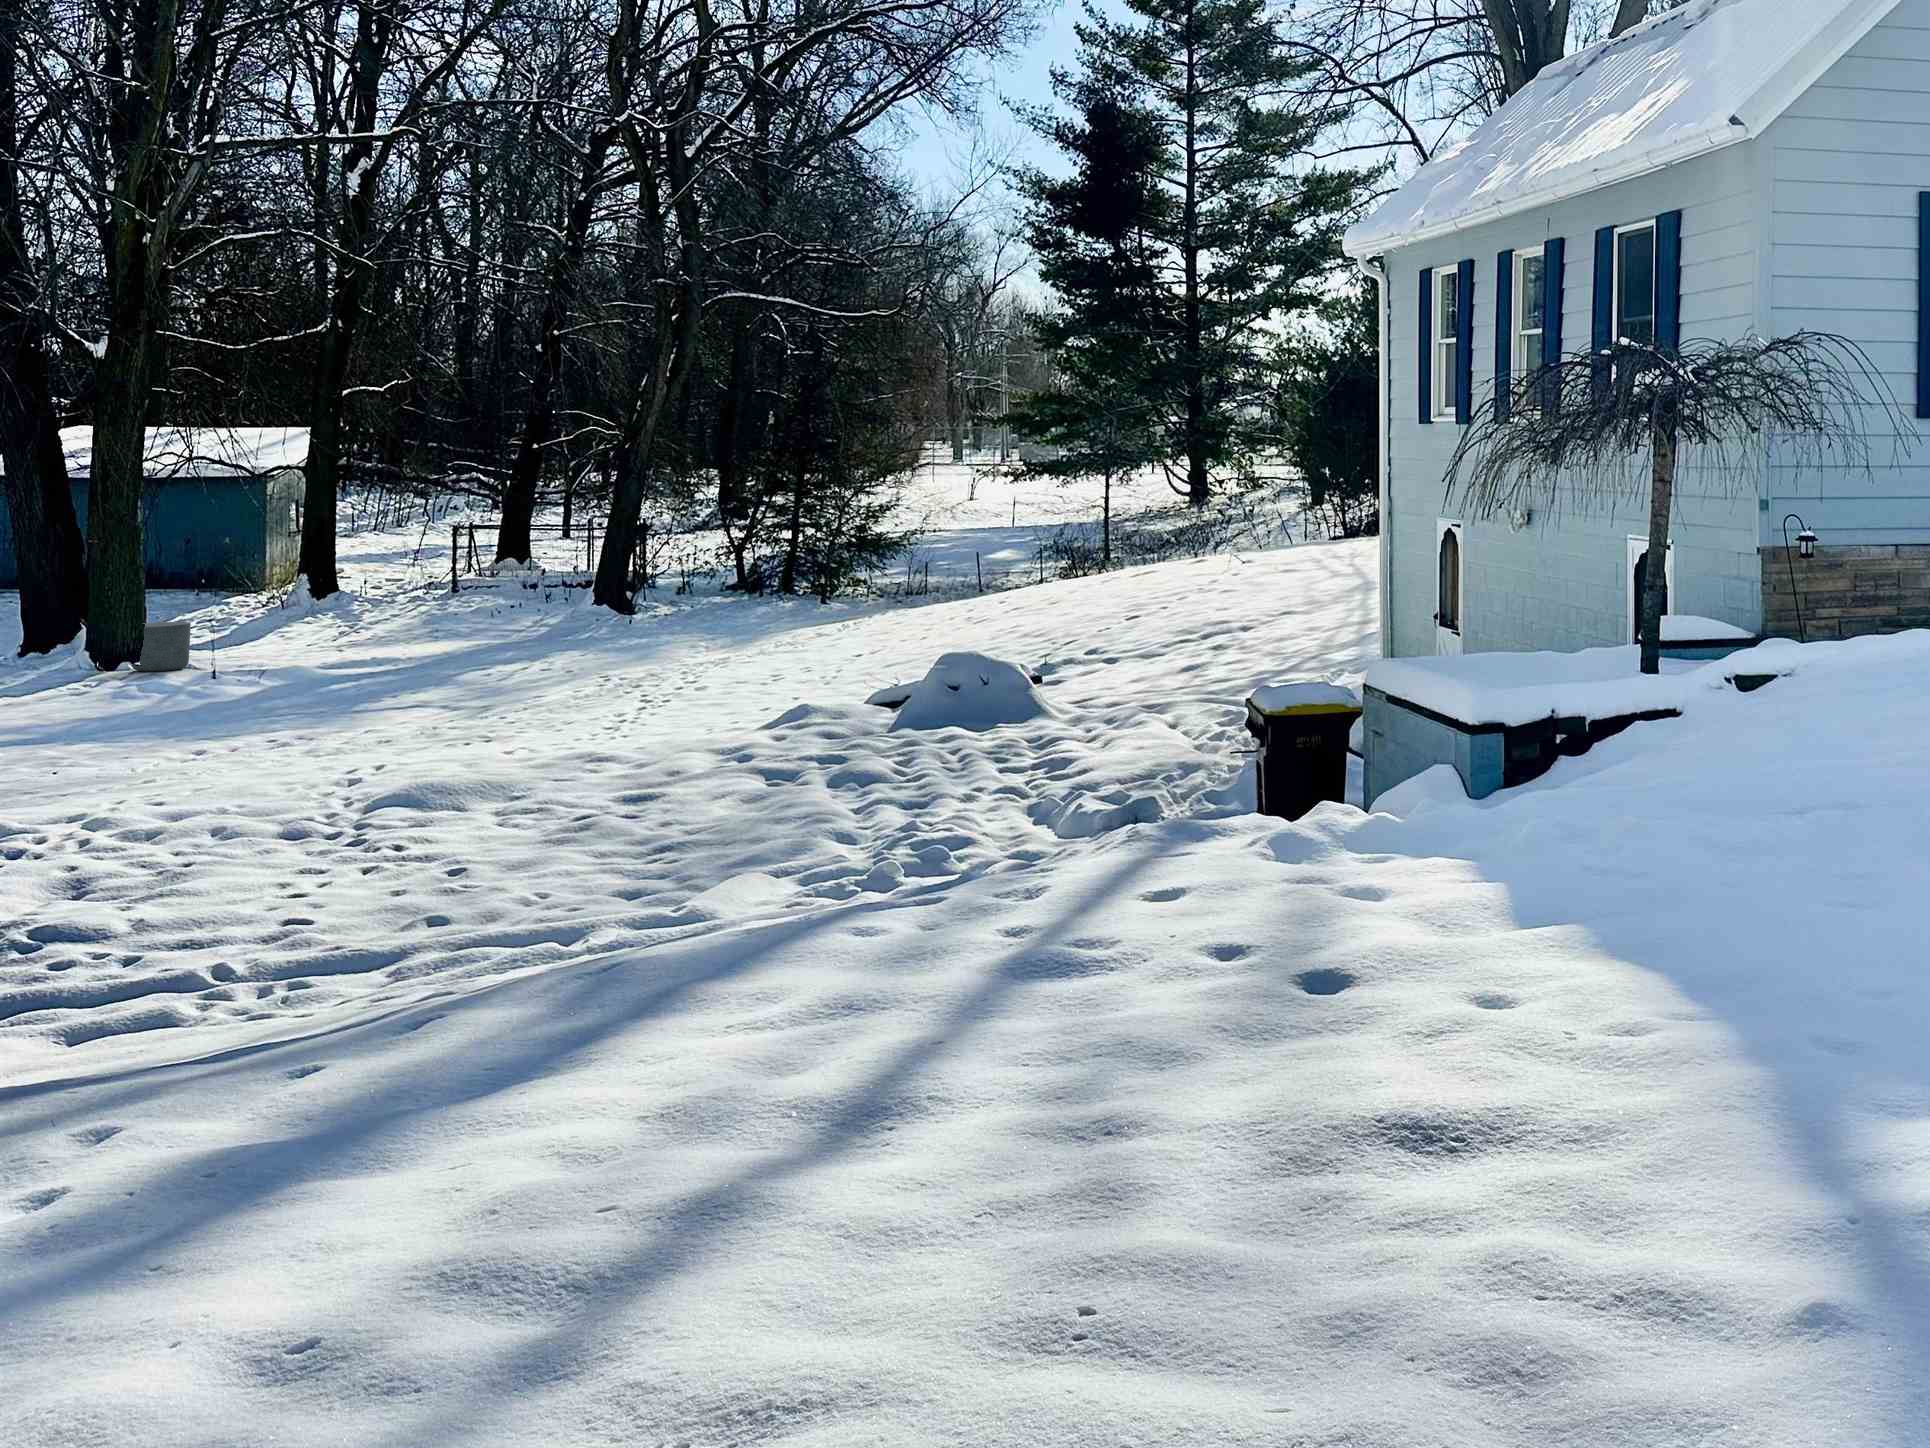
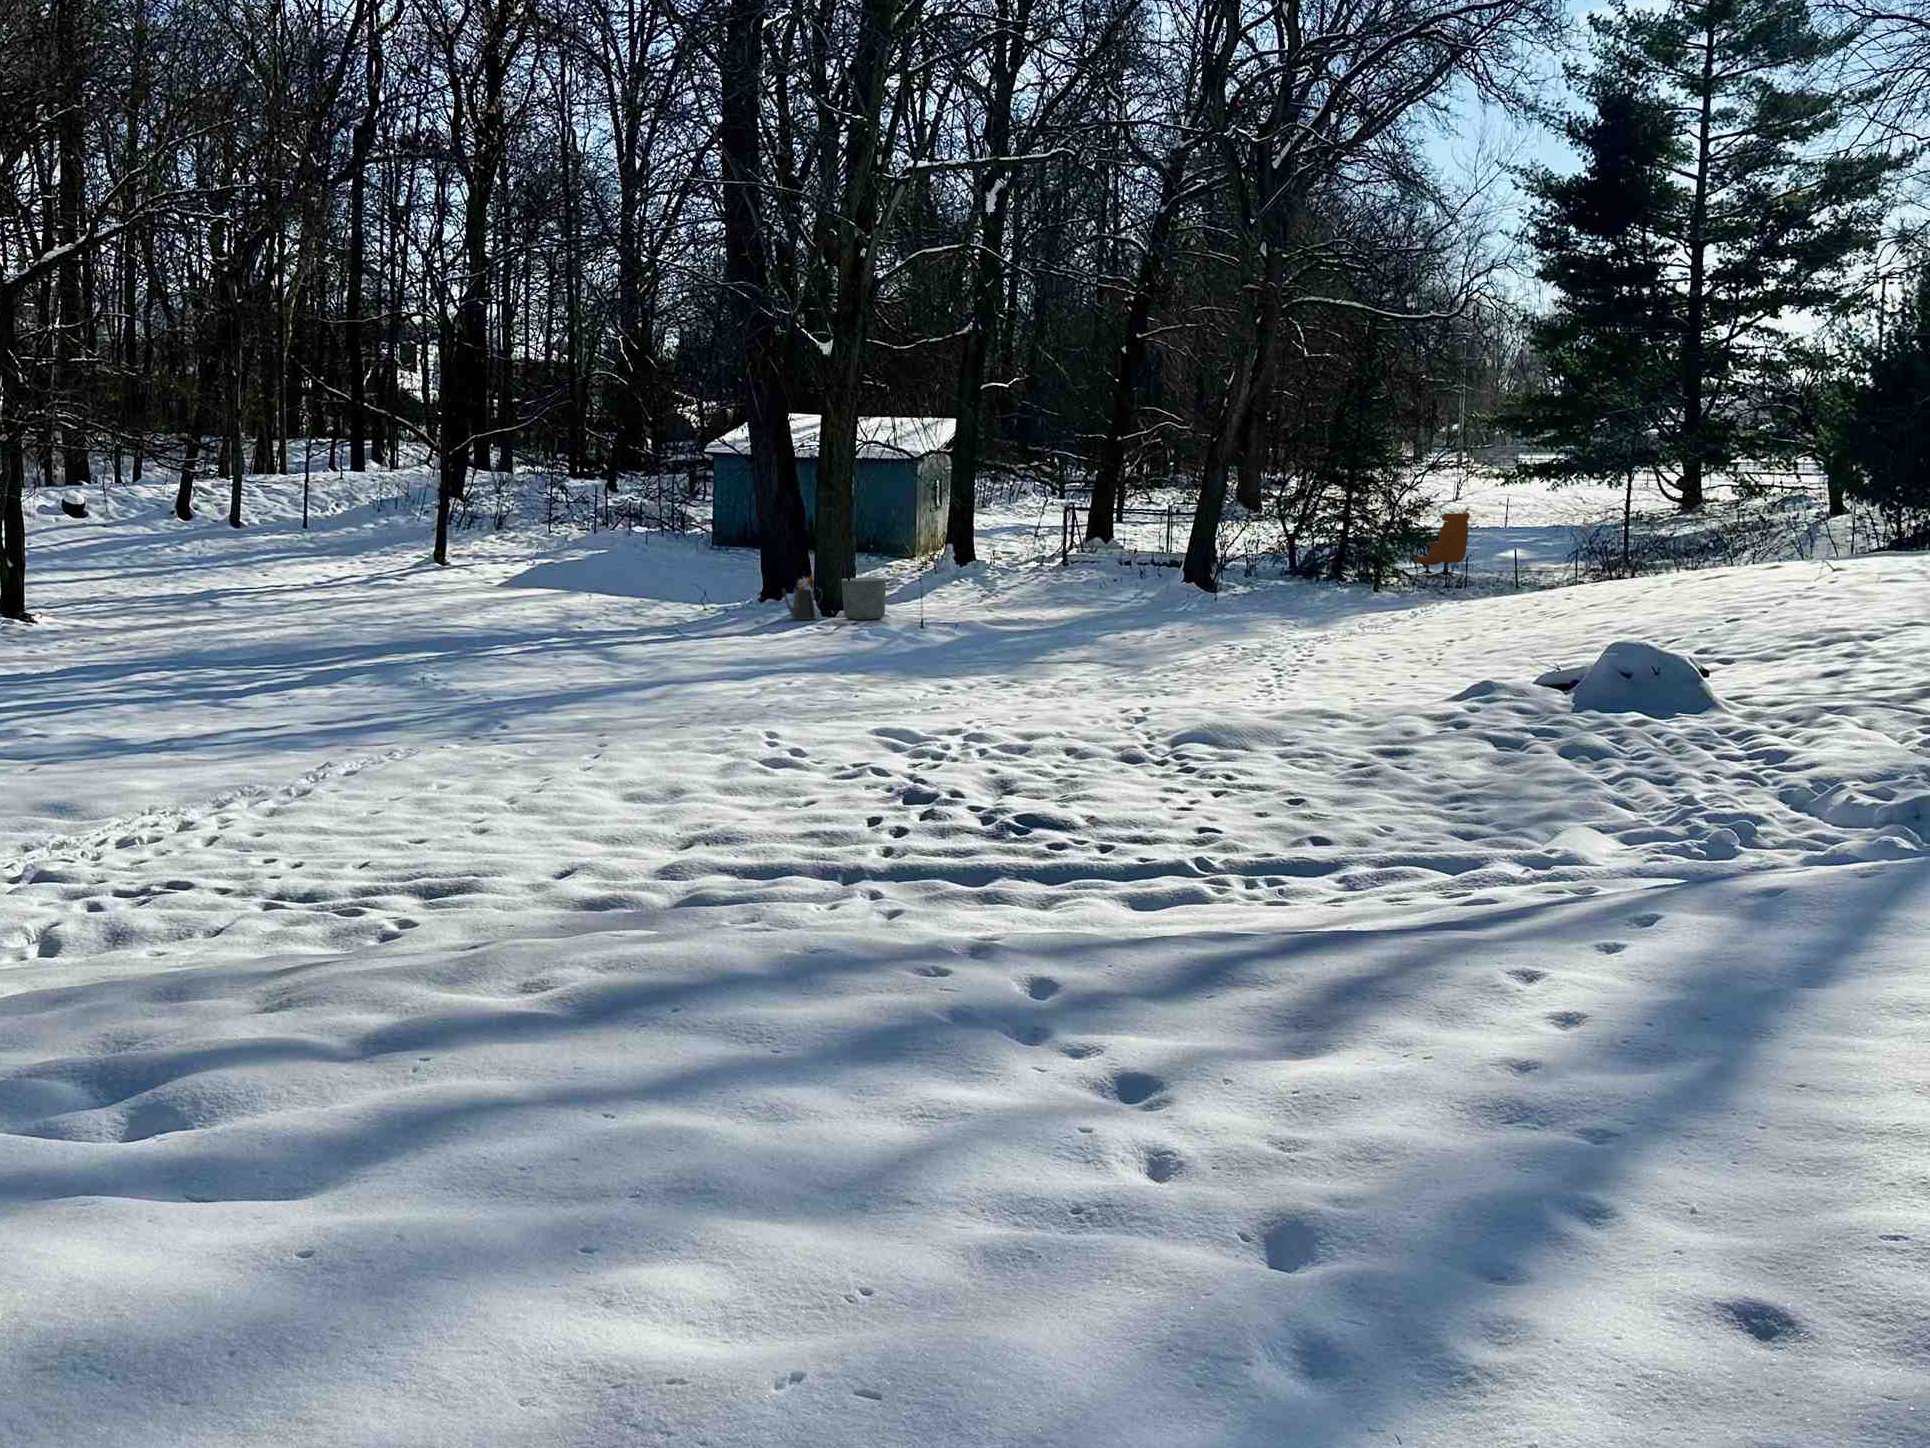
lounge chair: none [873,523,928,591] -> present [1414,513,1470,579]
watering can: none [44,621,102,676] -> present [782,576,816,620]

